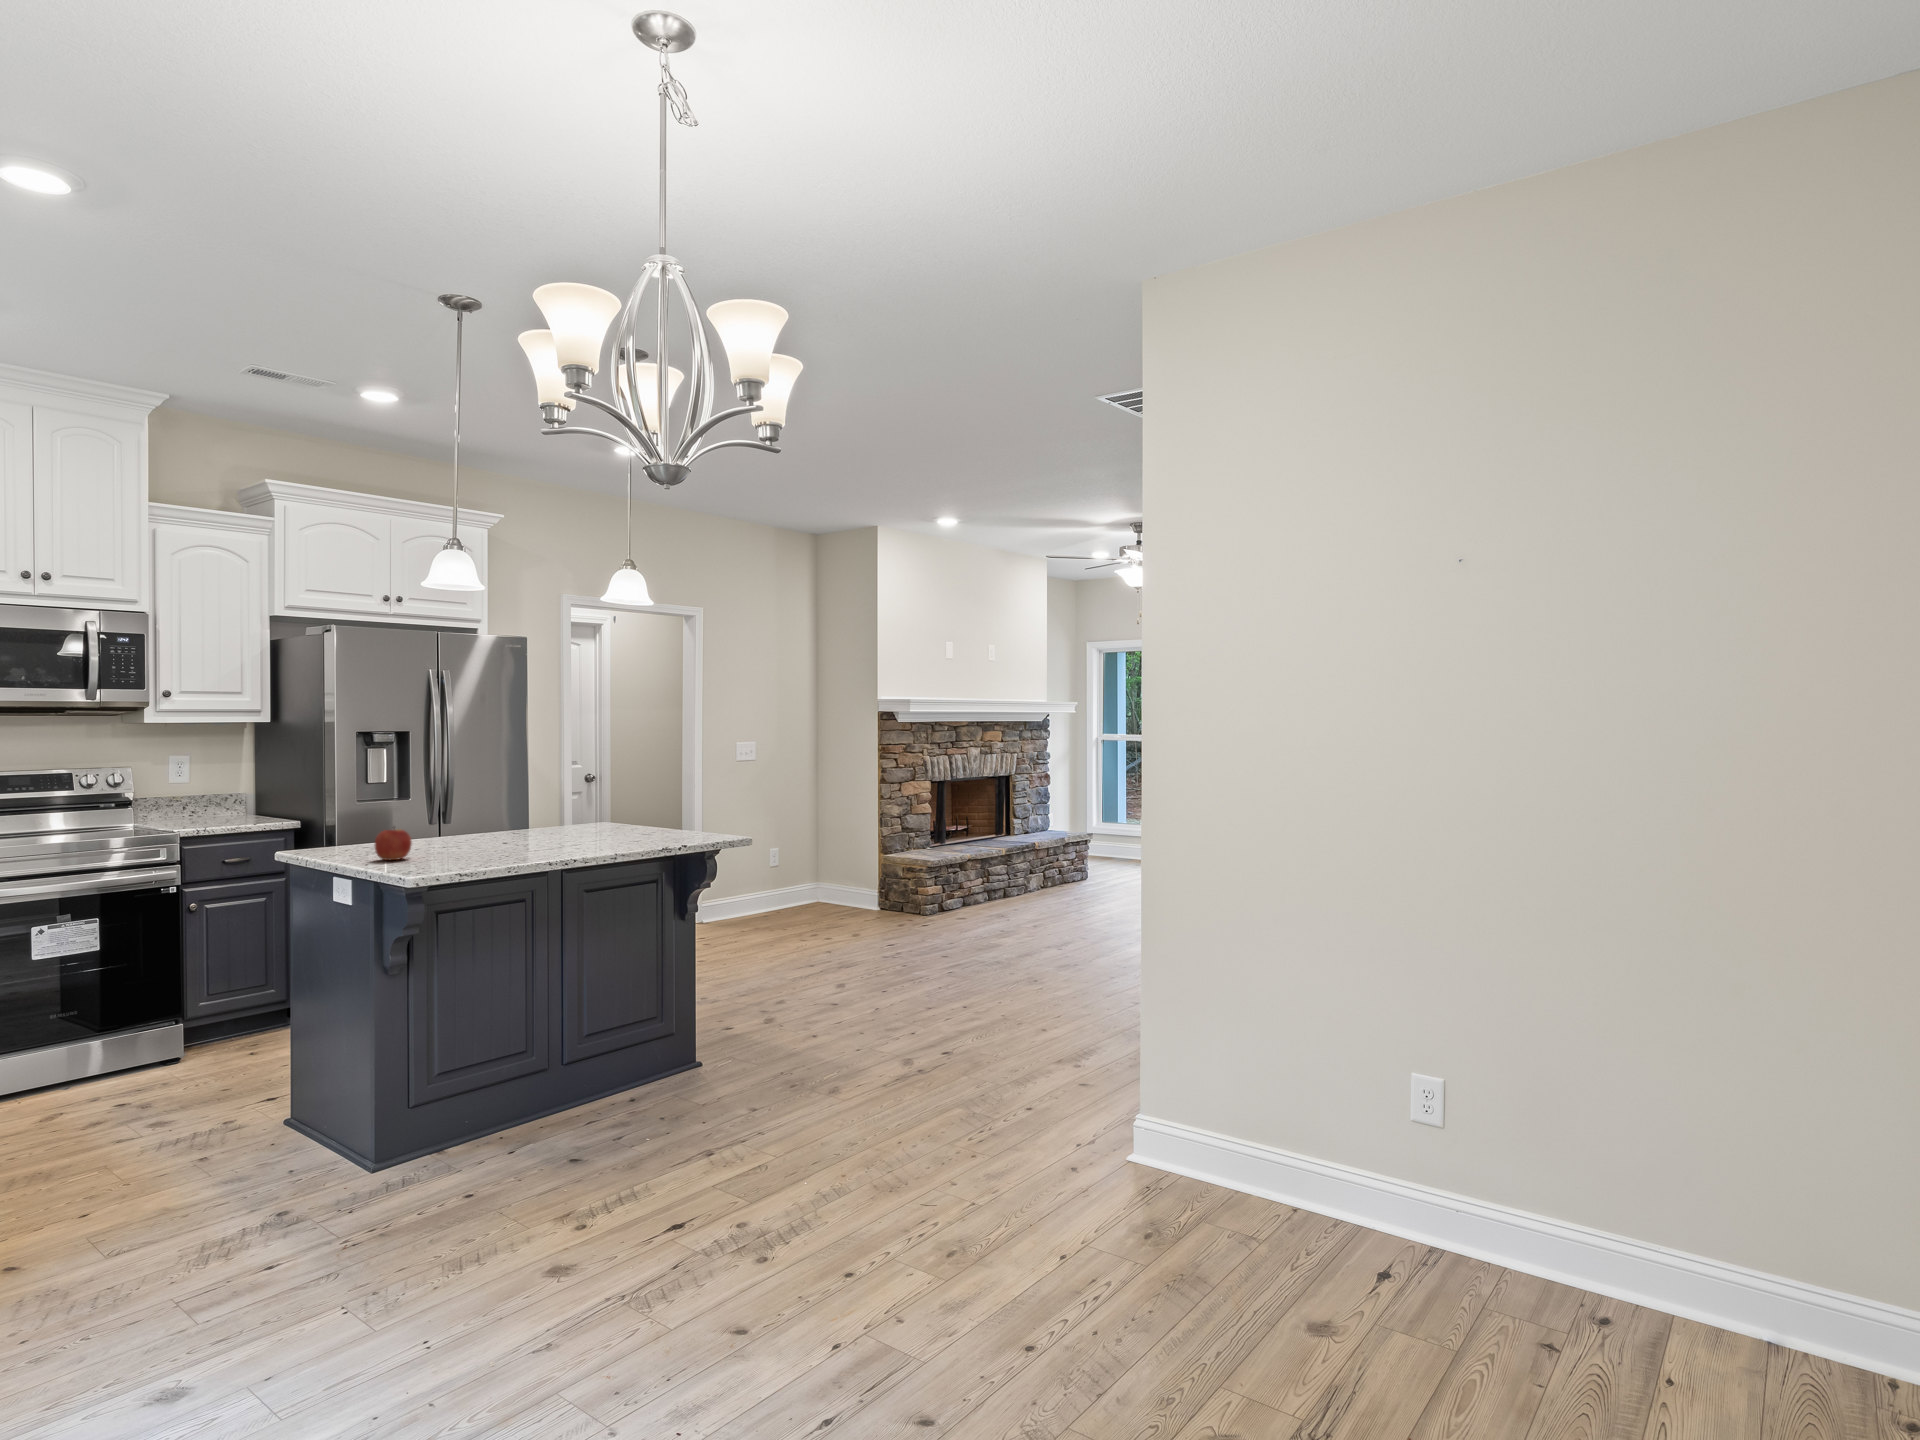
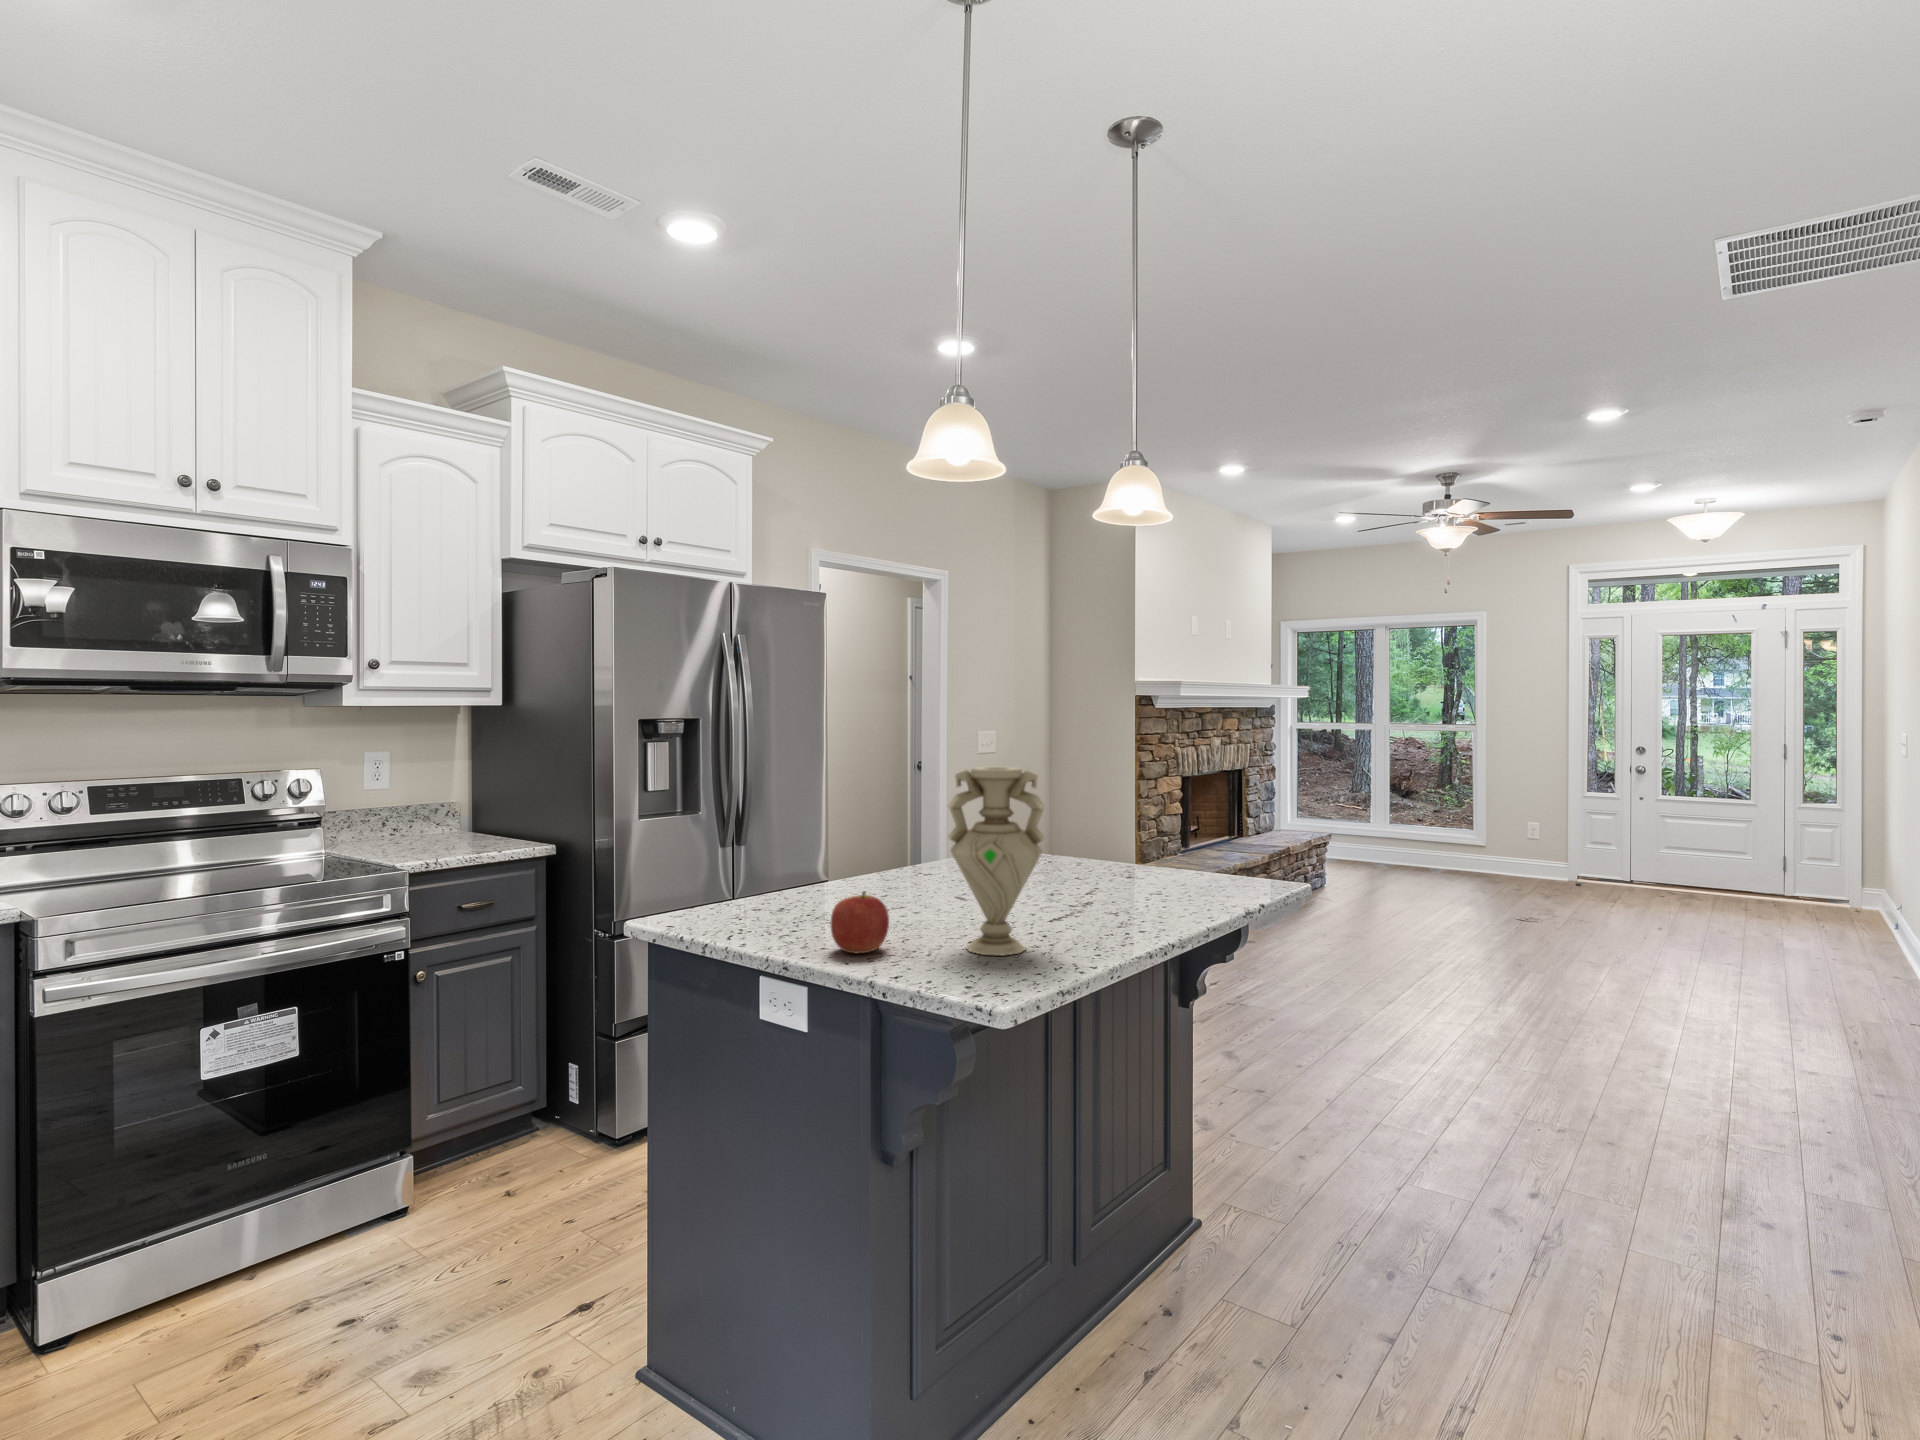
vase: none [443,758,500,861] -> present [948,767,1045,956]

